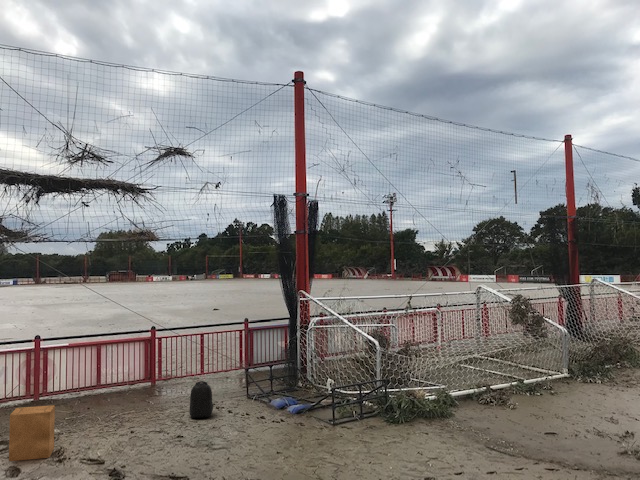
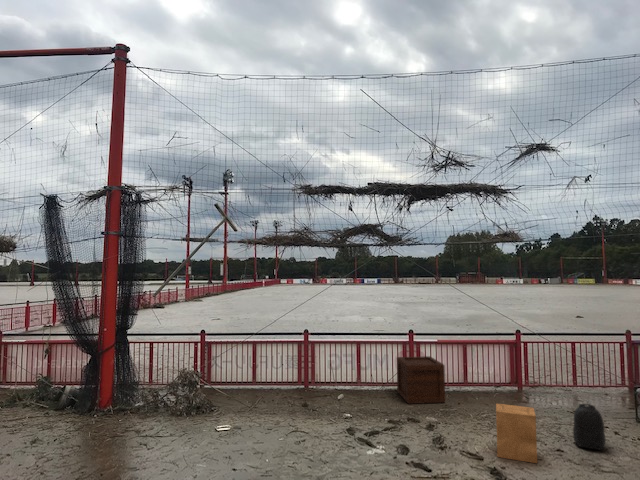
wooden crate: none [17,362,75,416] -> present [397,356,445,404]
cardboard box: present [9,405,55,461] -> present [496,404,537,463]

